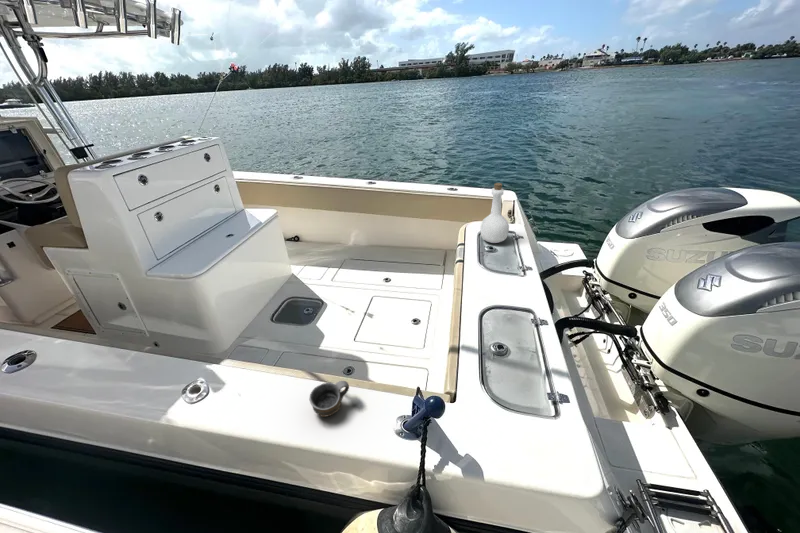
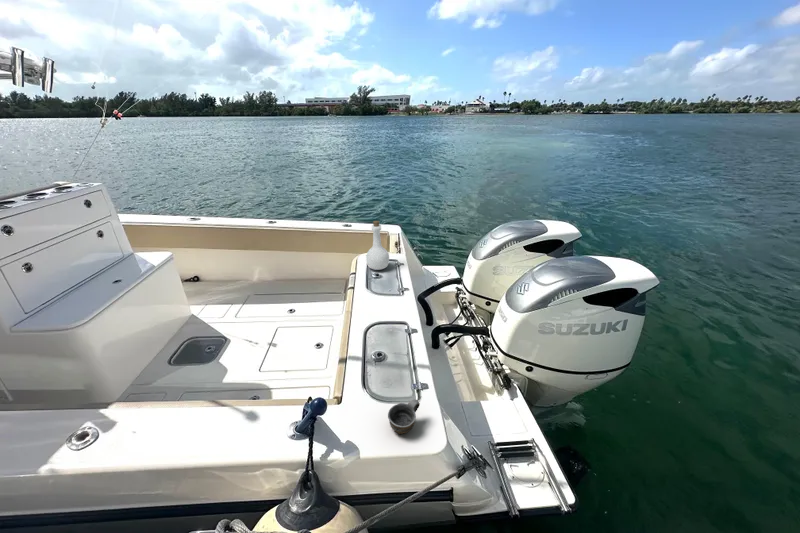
cup: present [309,381,349,417] -> present [388,399,420,434]

